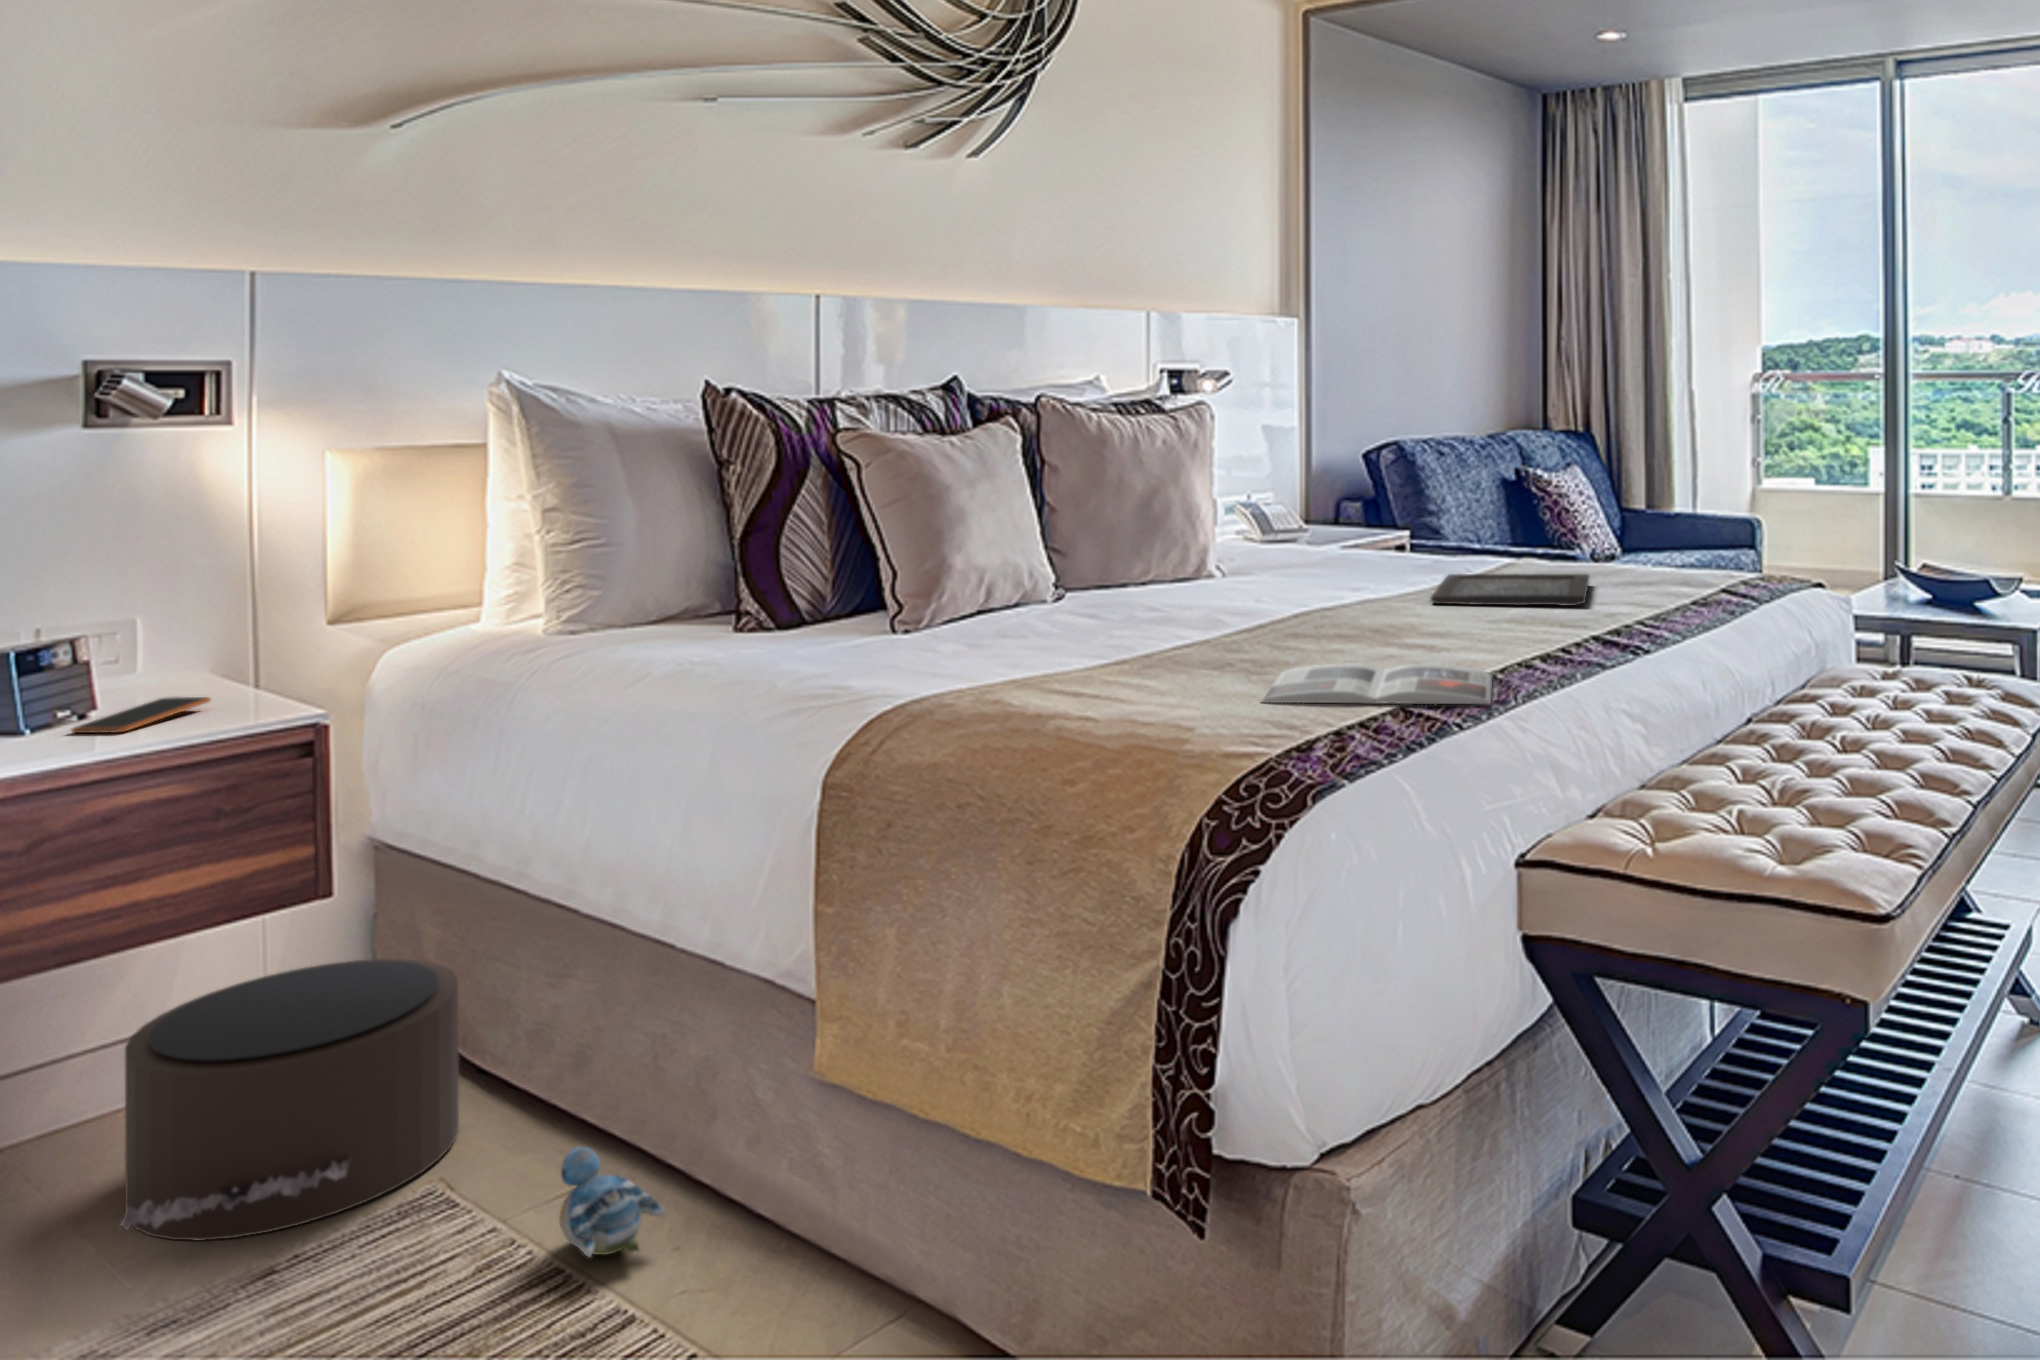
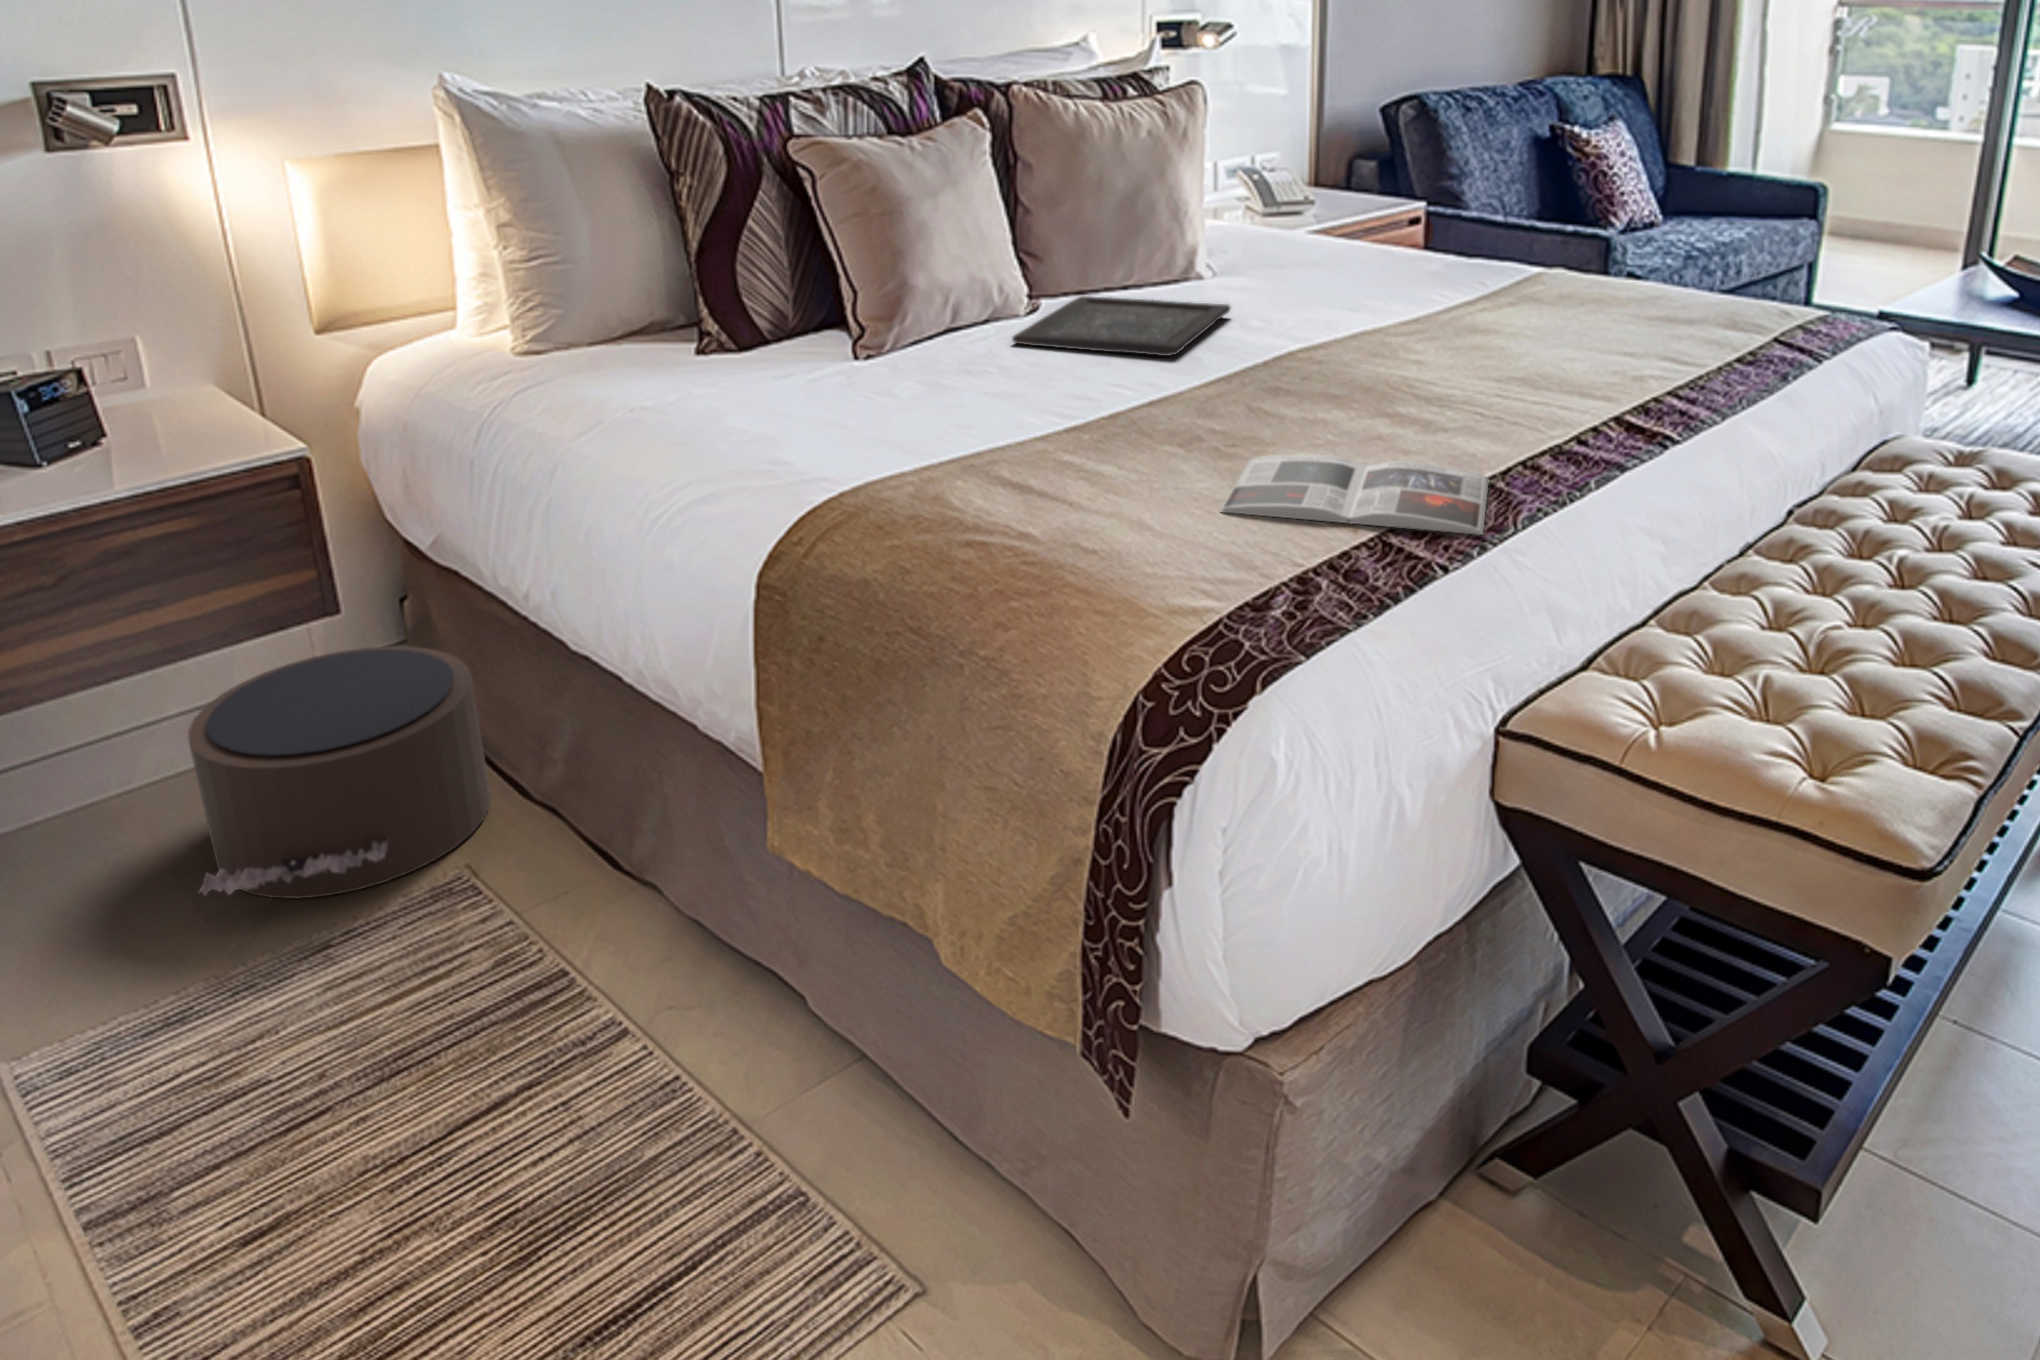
tray: present [1431,574,1589,606] -> present [1012,296,1230,356]
smartphone: present [72,697,211,733] -> none [72,423,202,468]
plush toy: present [559,1147,666,1257] -> none [562,859,657,964]

